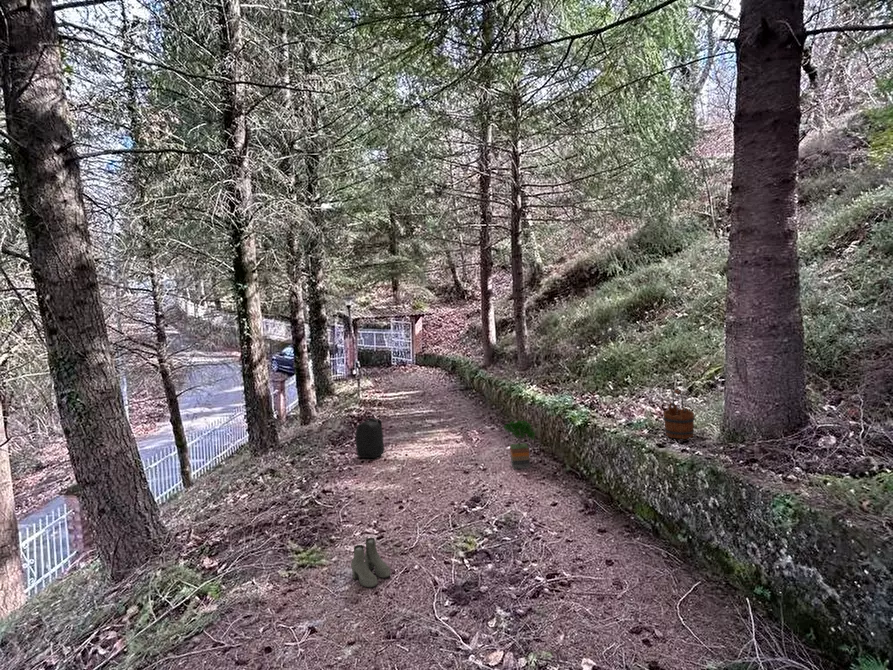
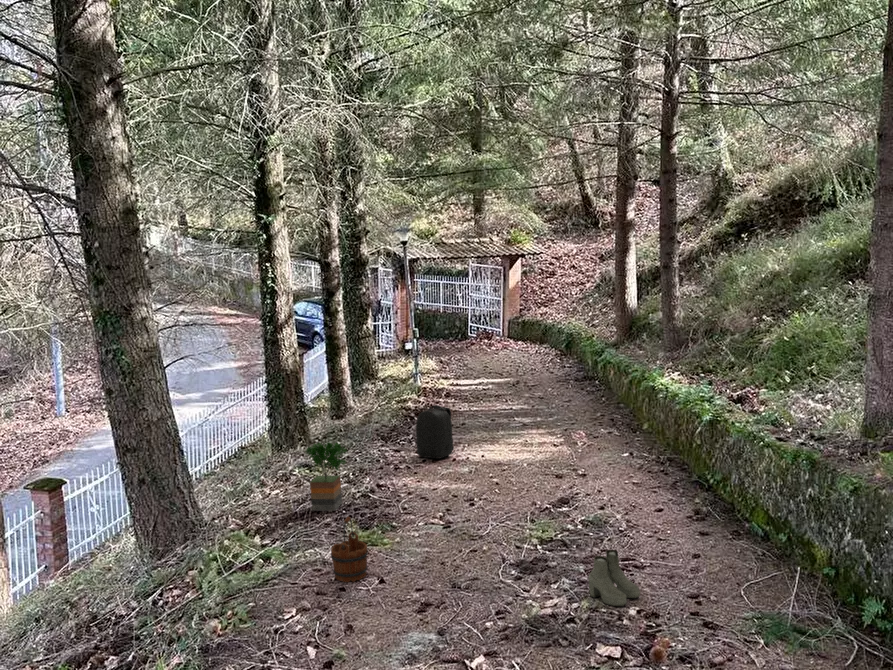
wooden bucket: present [663,389,695,439] -> present [331,517,368,582]
potted tree: present [504,420,535,469] -> present [306,443,346,511]
boots: present [351,538,391,587] -> present [588,550,640,606]

